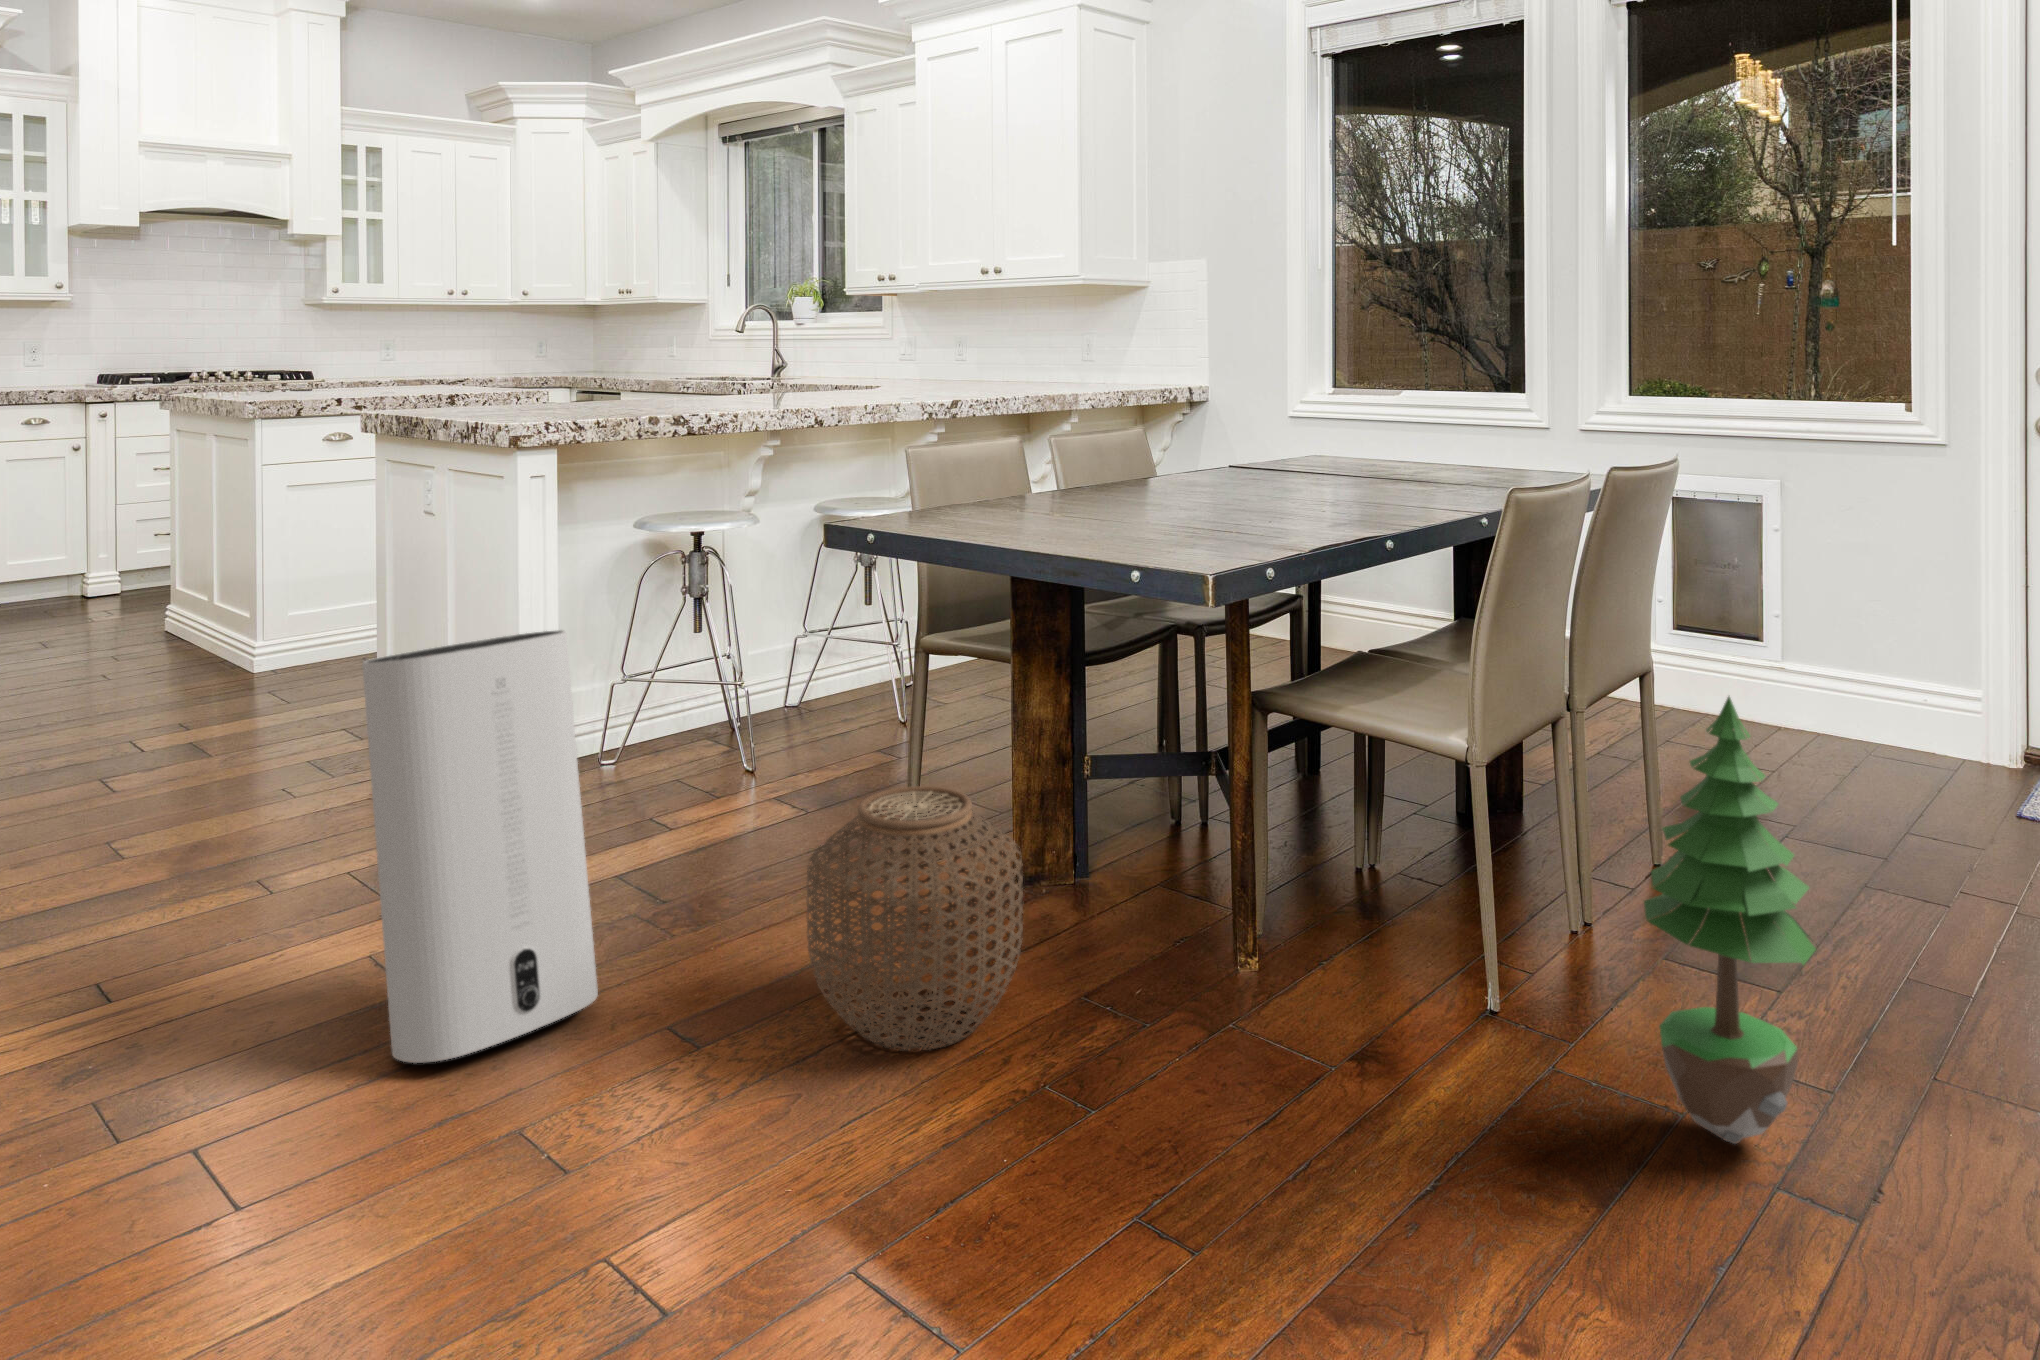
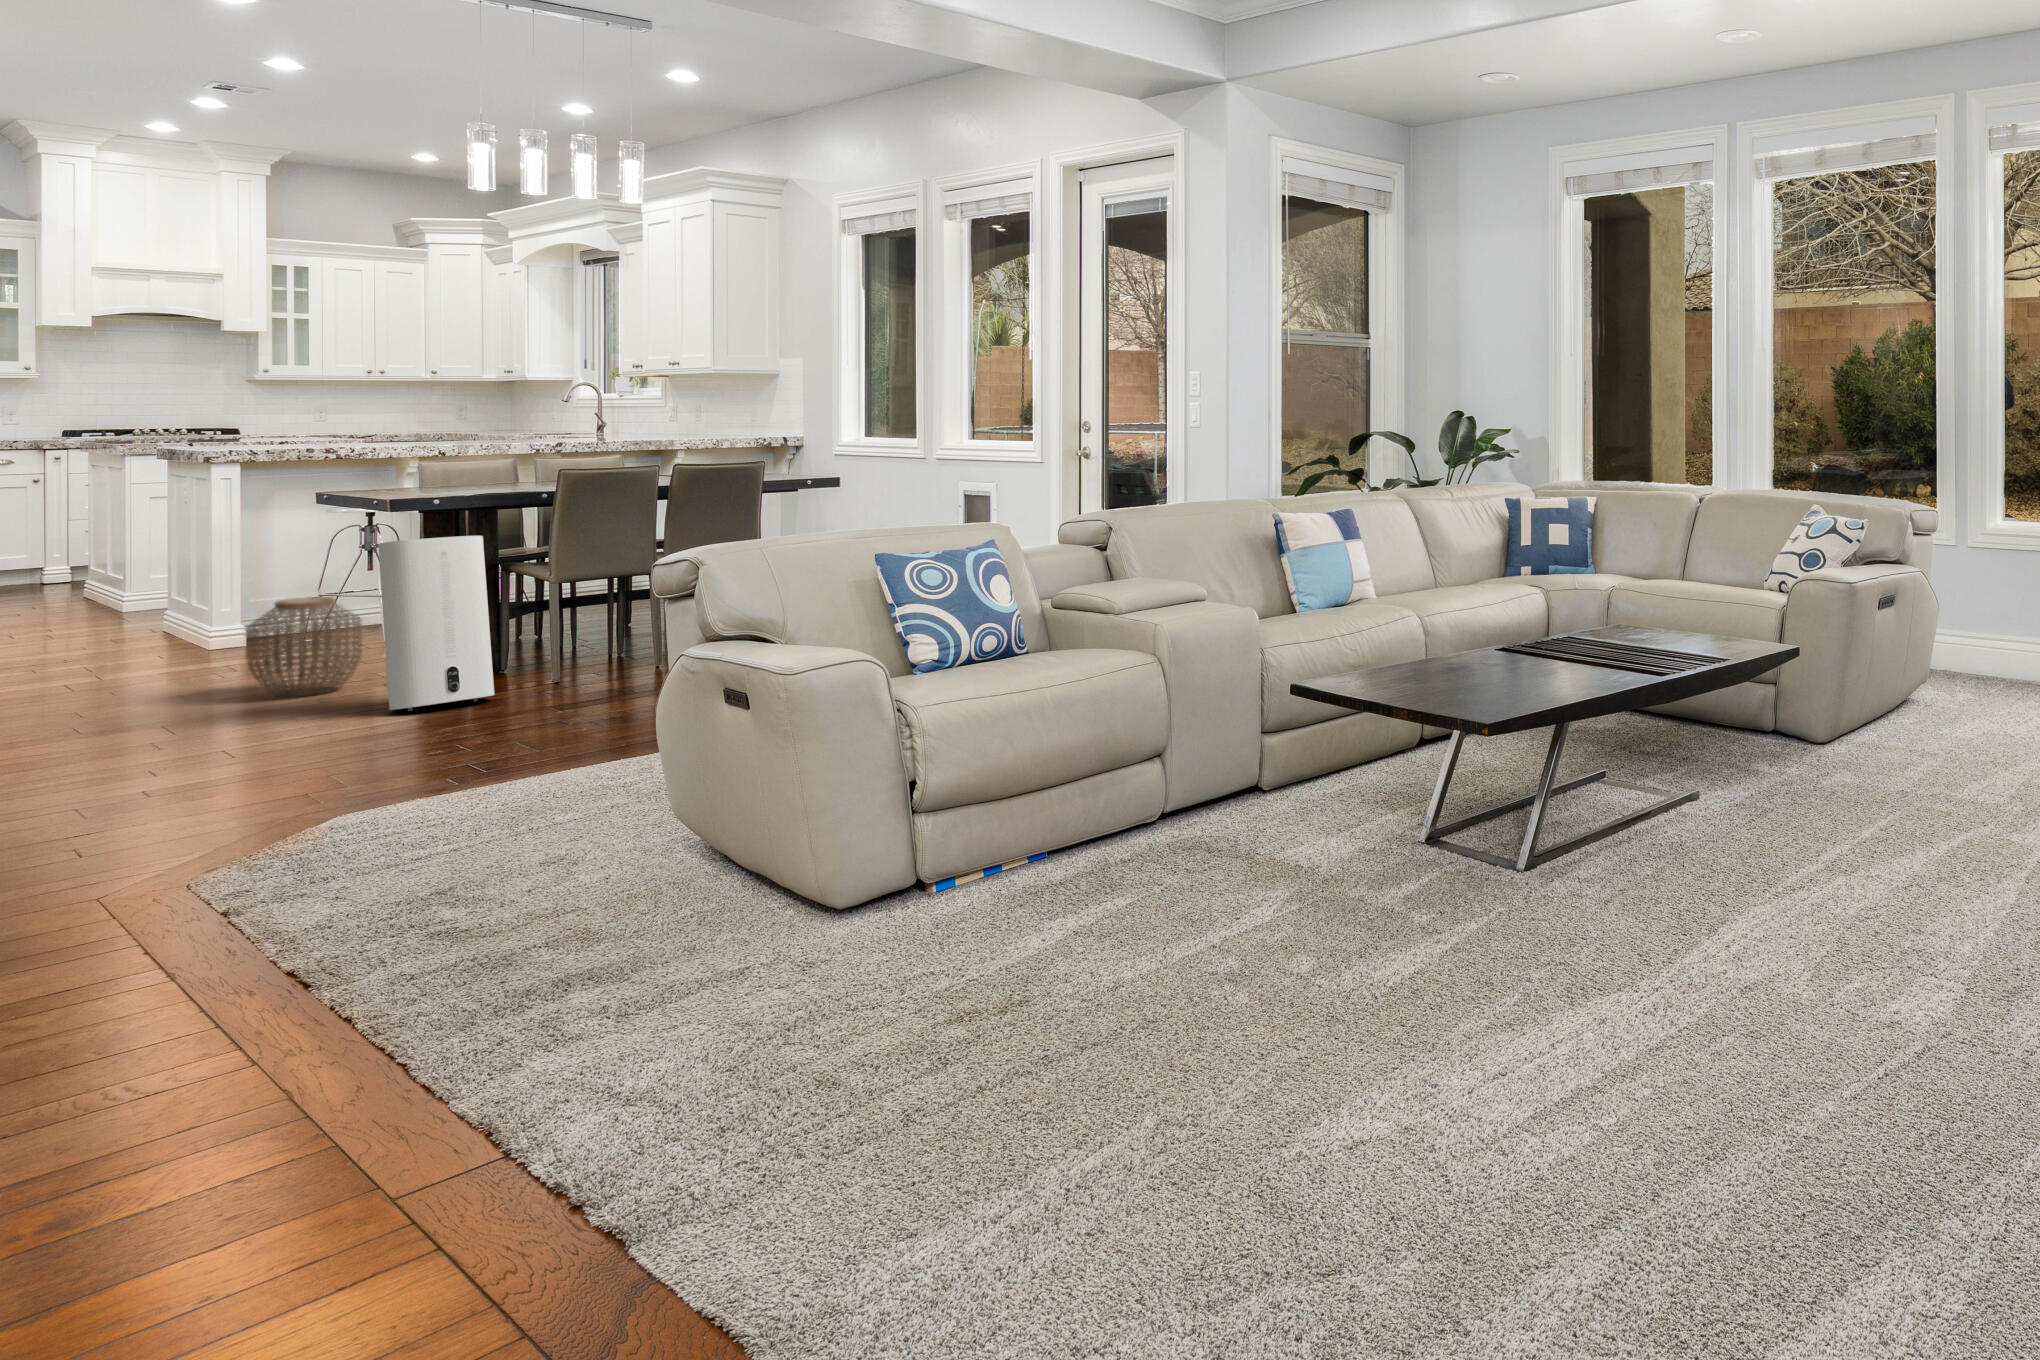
air purifier: present [362,630,598,1063] -> present [378,536,494,711]
potted tree: present [1644,697,1816,1144] -> none [538,538,608,703]

